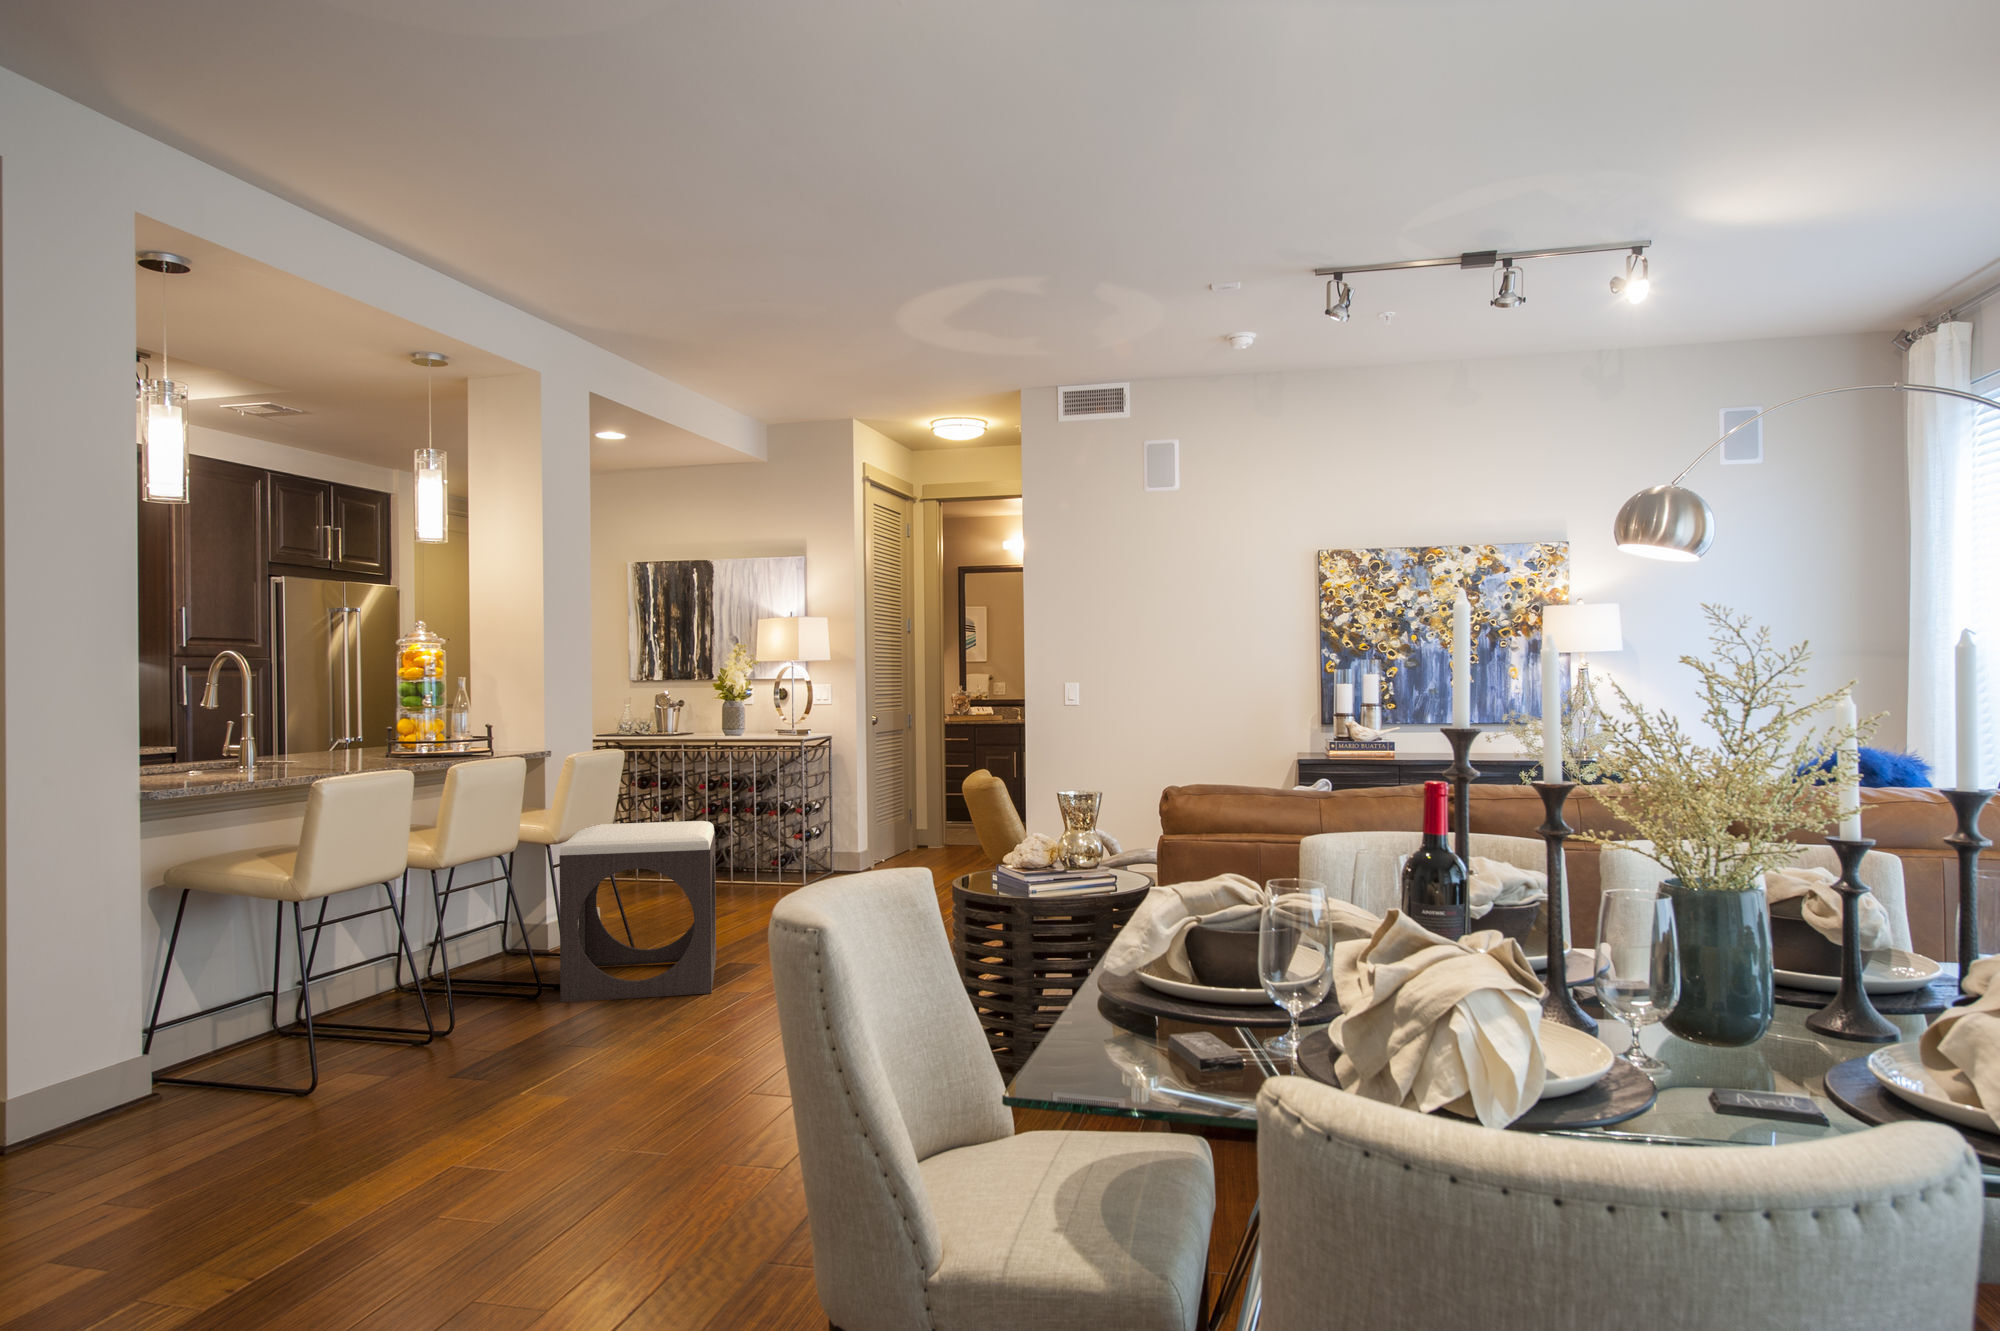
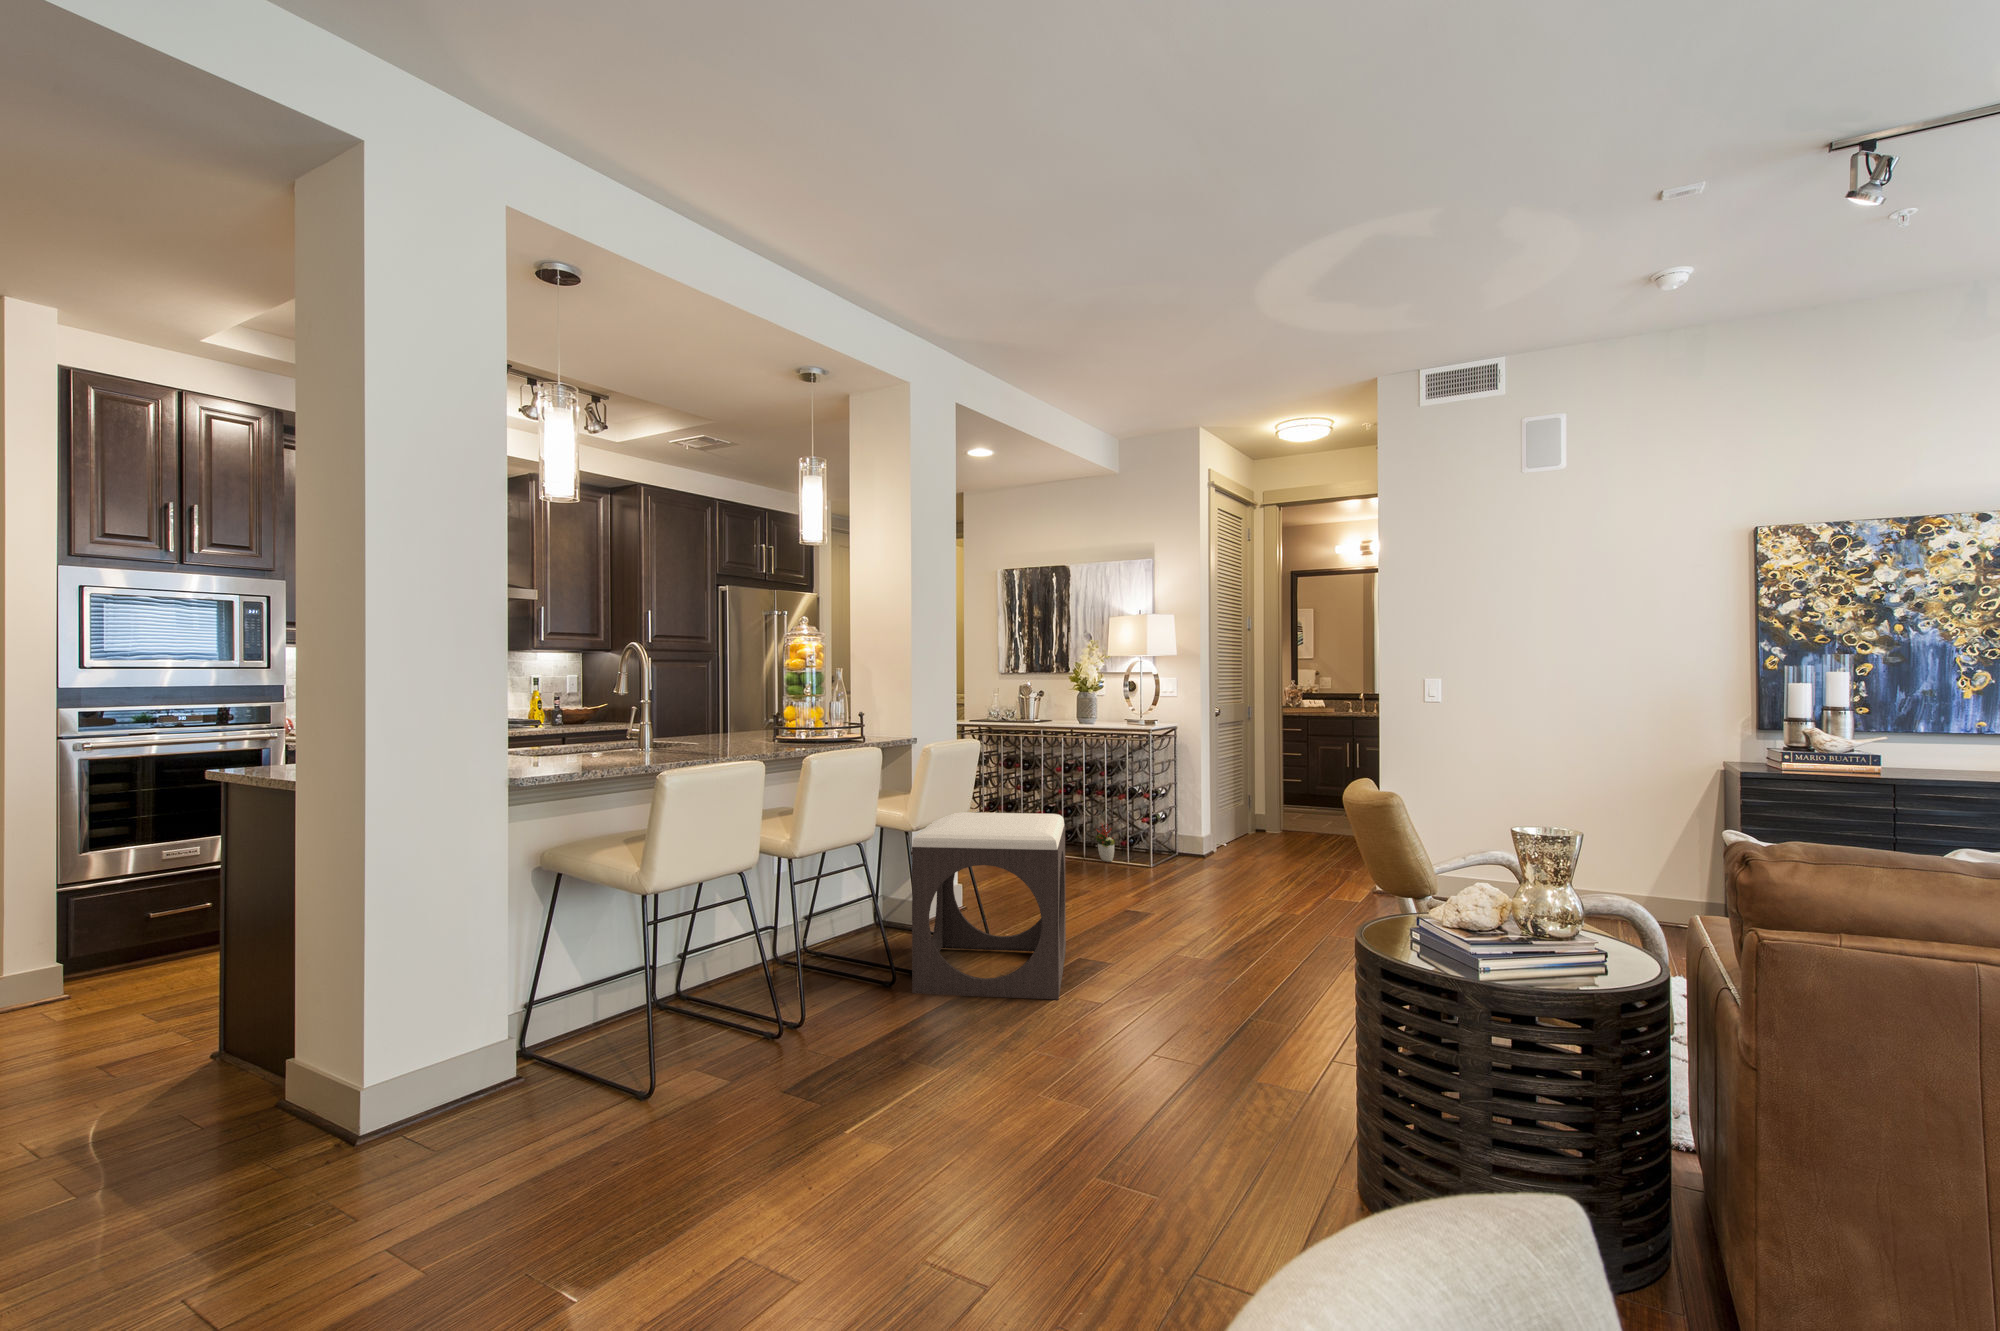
decorative plant: none [744,843,766,885] -> present [1096,824,1115,861]

